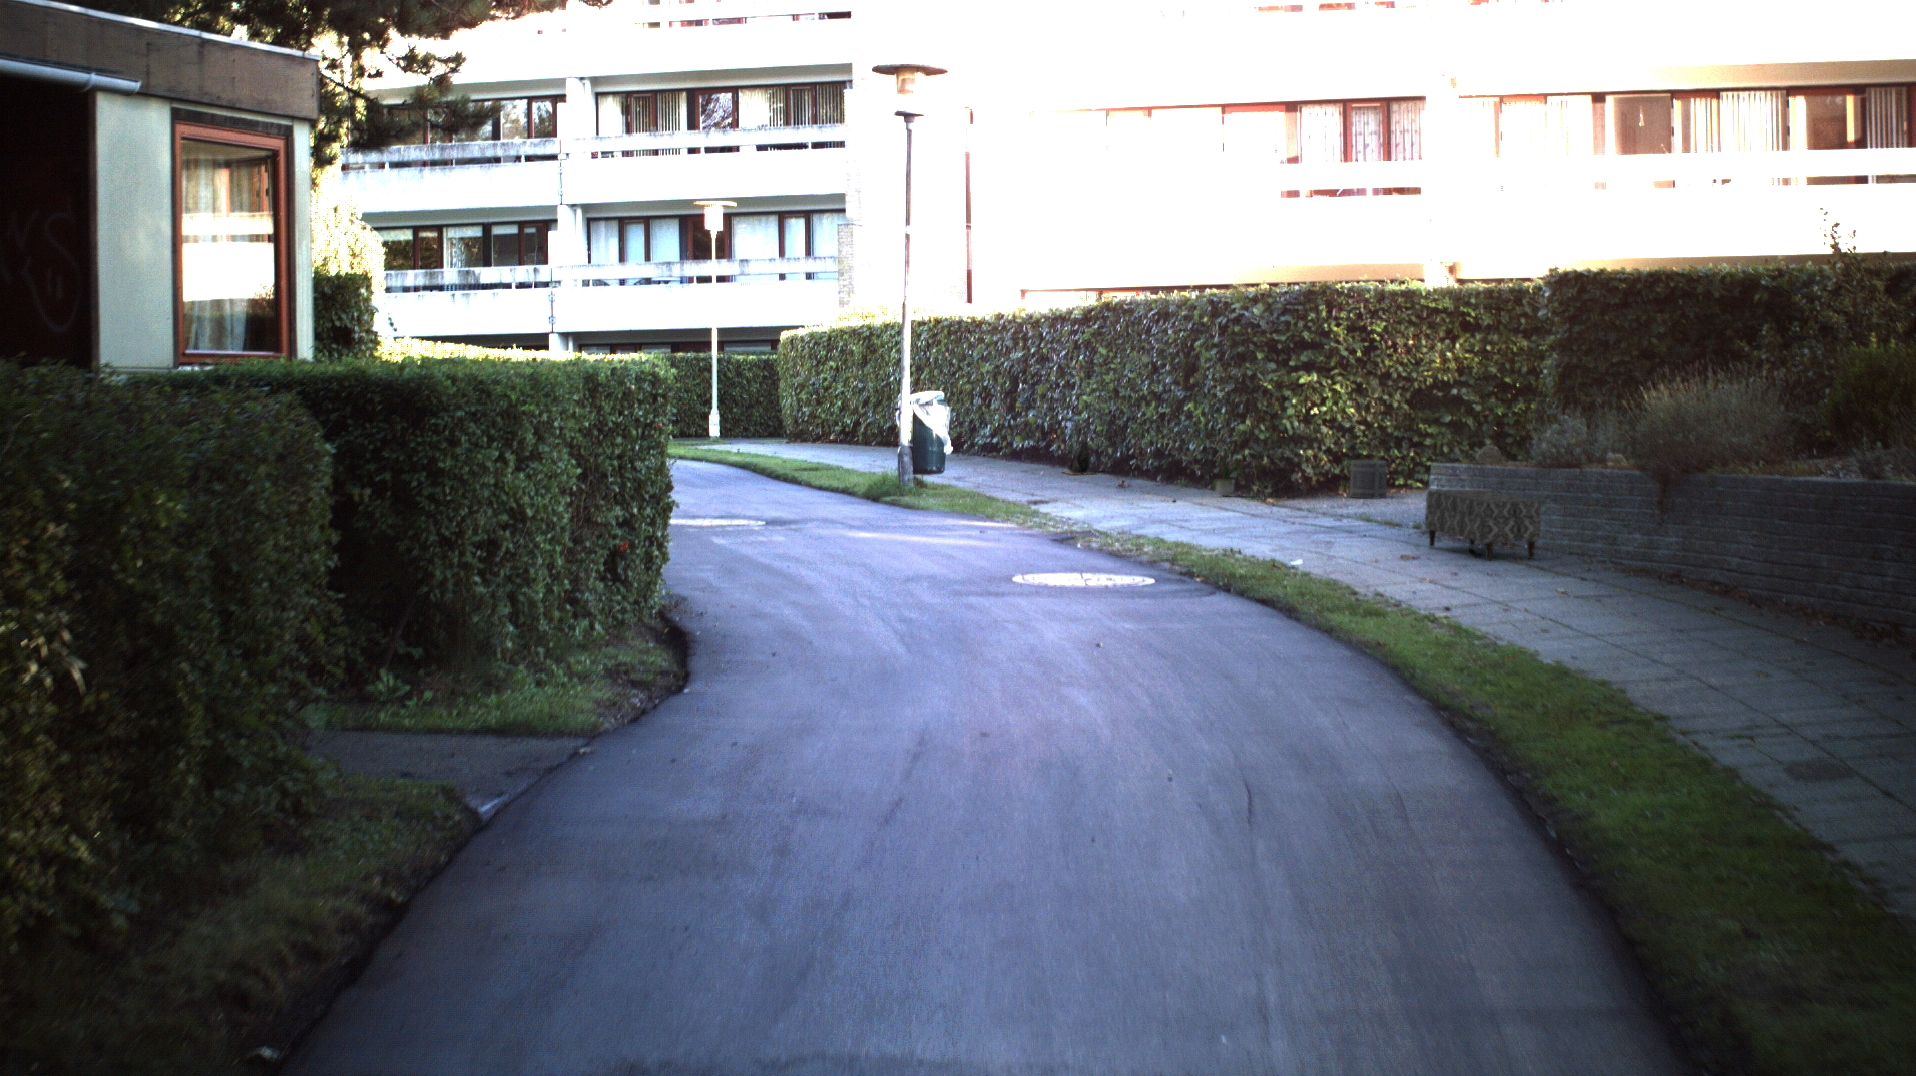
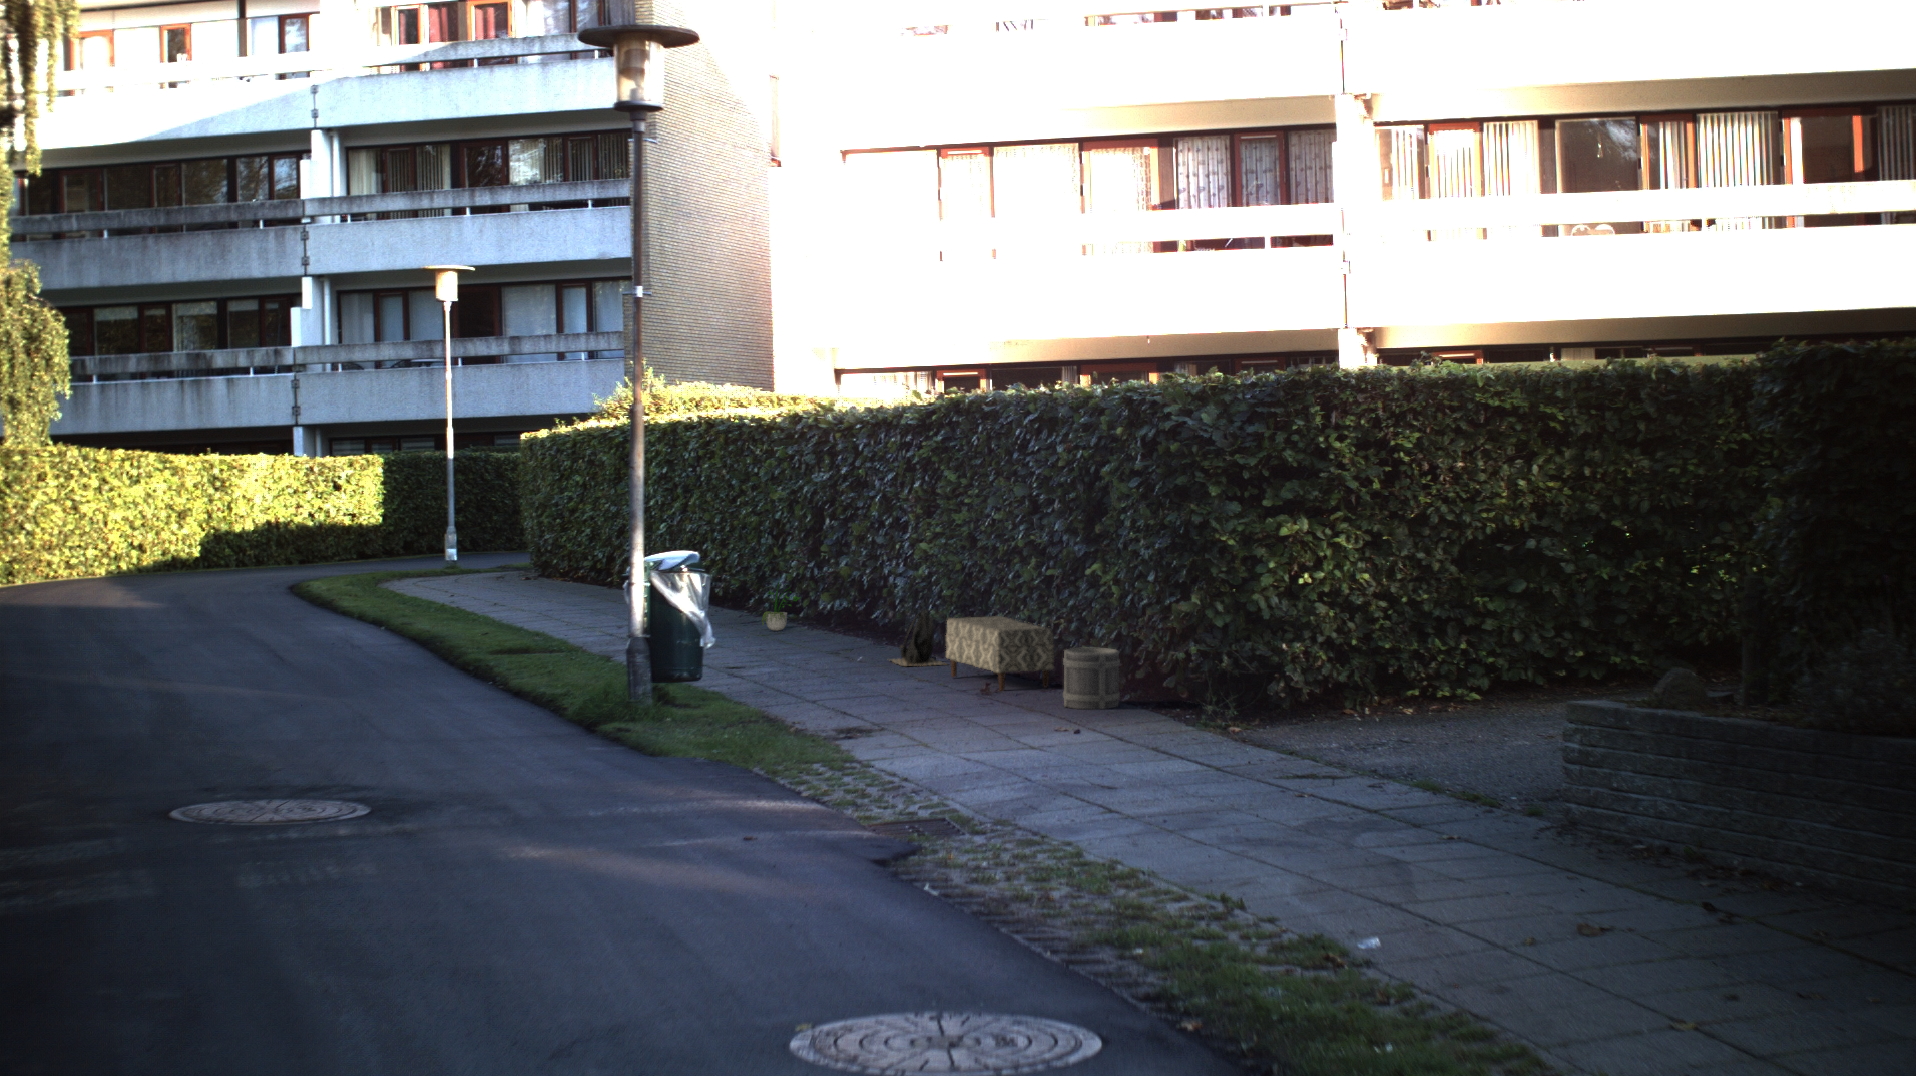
bucket: present [1349,460,1388,499] -> present [1063,647,1120,709]
potted plant: present [1212,462,1237,496] -> present [762,583,800,631]
bench: present [1425,490,1541,561] -> present [946,616,1054,691]

